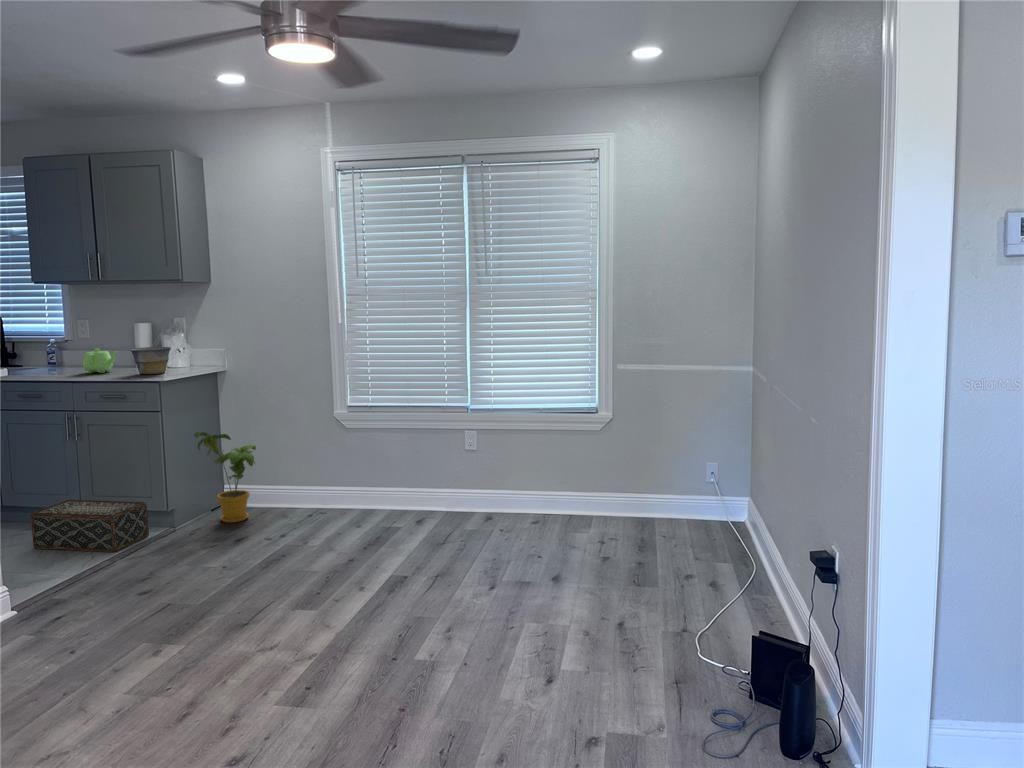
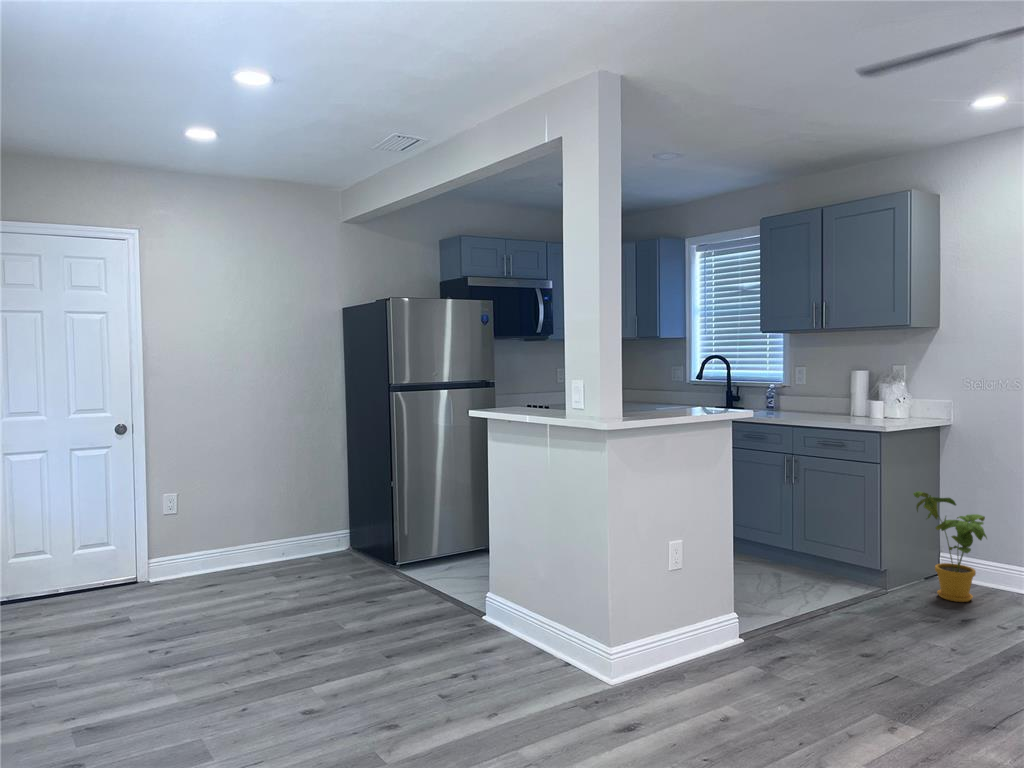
bowl: present [130,347,171,374] -> none [850,396,893,425]
teapot: present [83,349,118,373] -> none [803,395,838,420]
woven basket: present [31,500,149,552] -> none [751,539,858,602]

